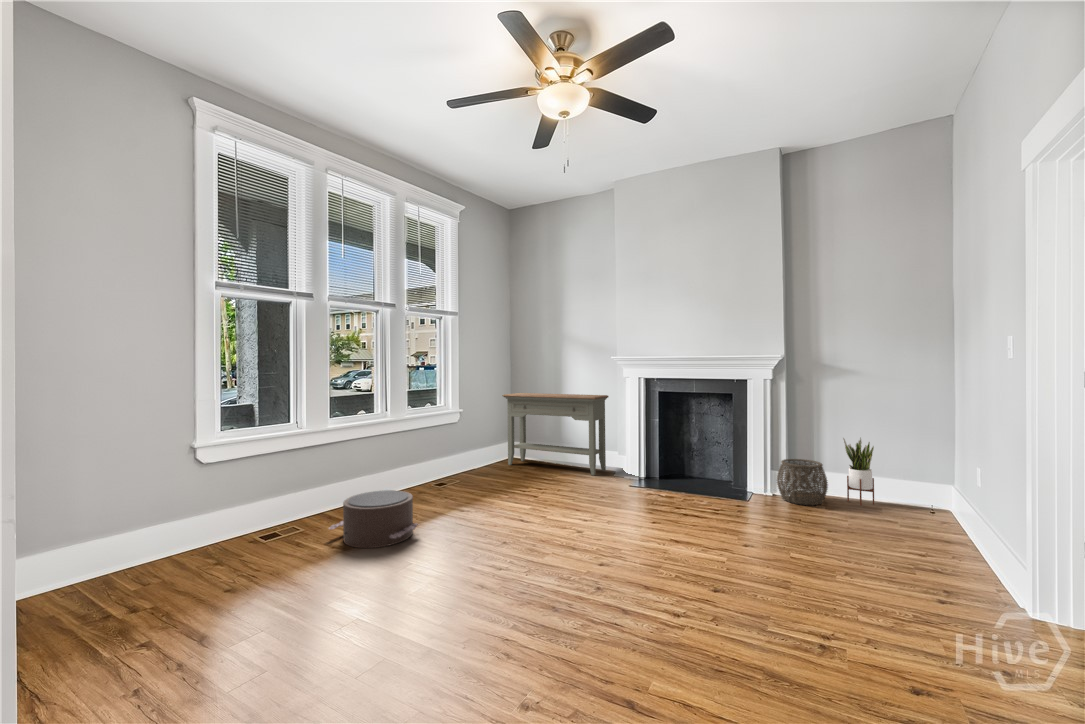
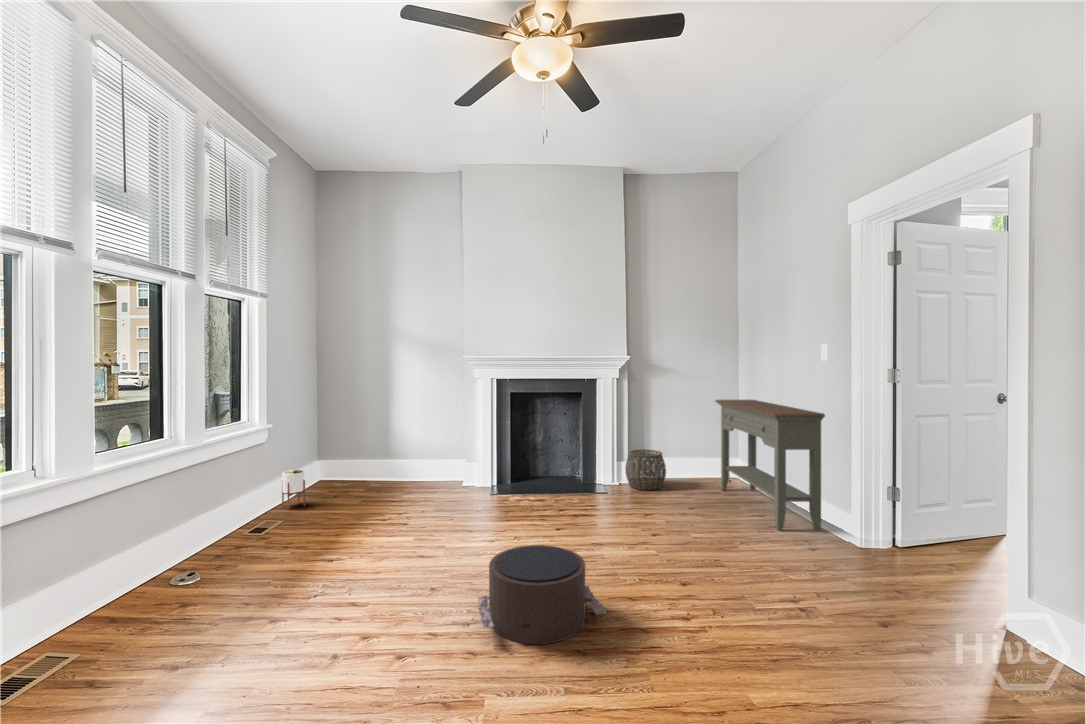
console table: present [502,393,609,475] -> present [715,400,825,531]
potted plant: present [843,438,874,505] -> present [282,470,305,510]
pouf: present [329,490,418,548] -> present [478,545,606,644]

